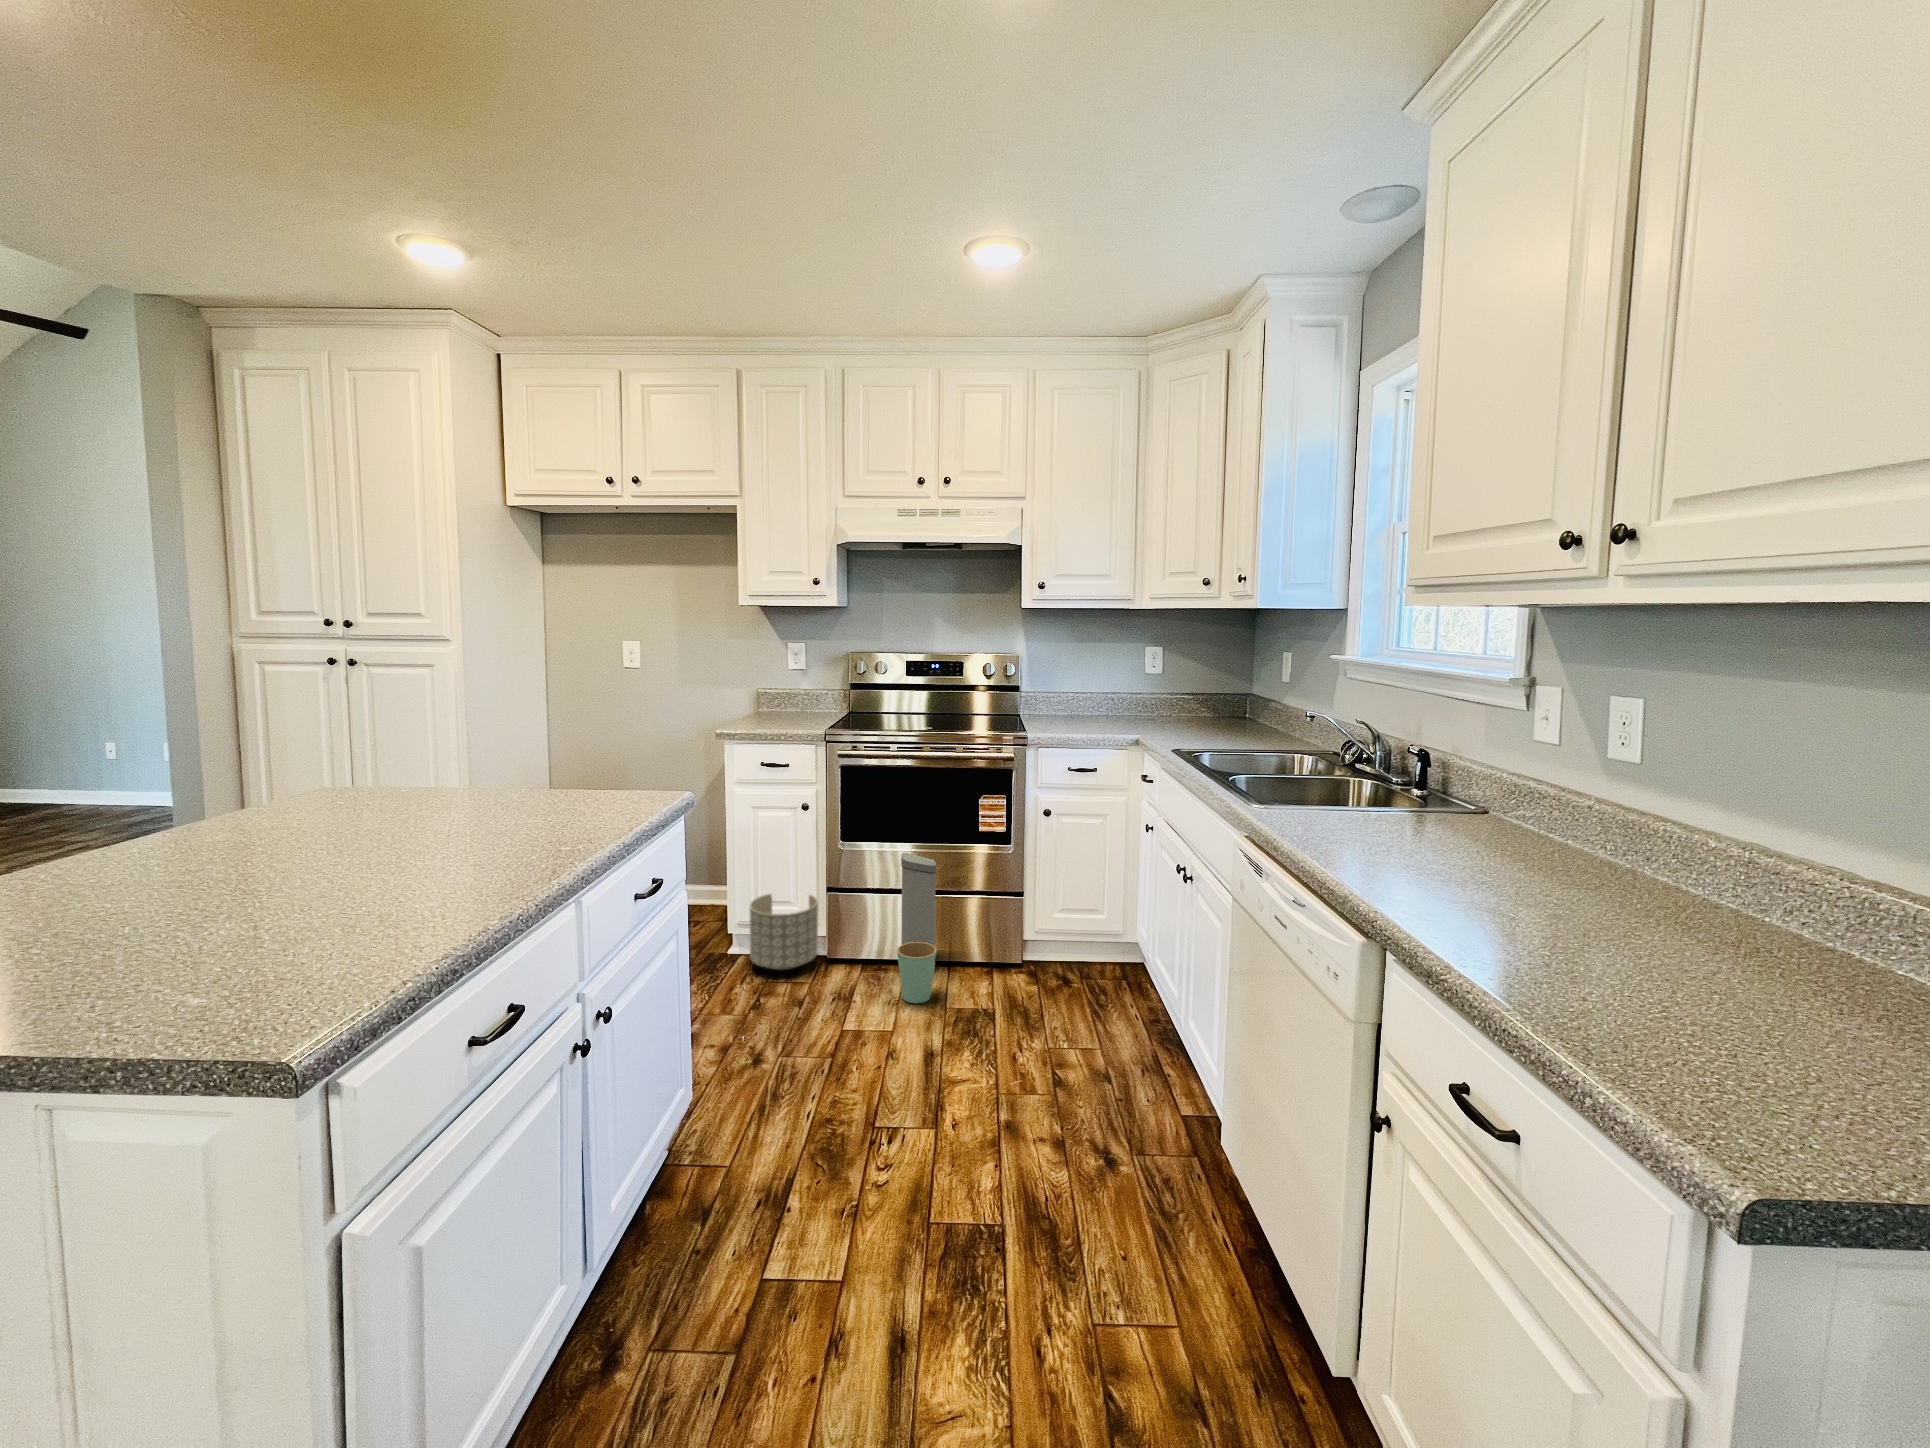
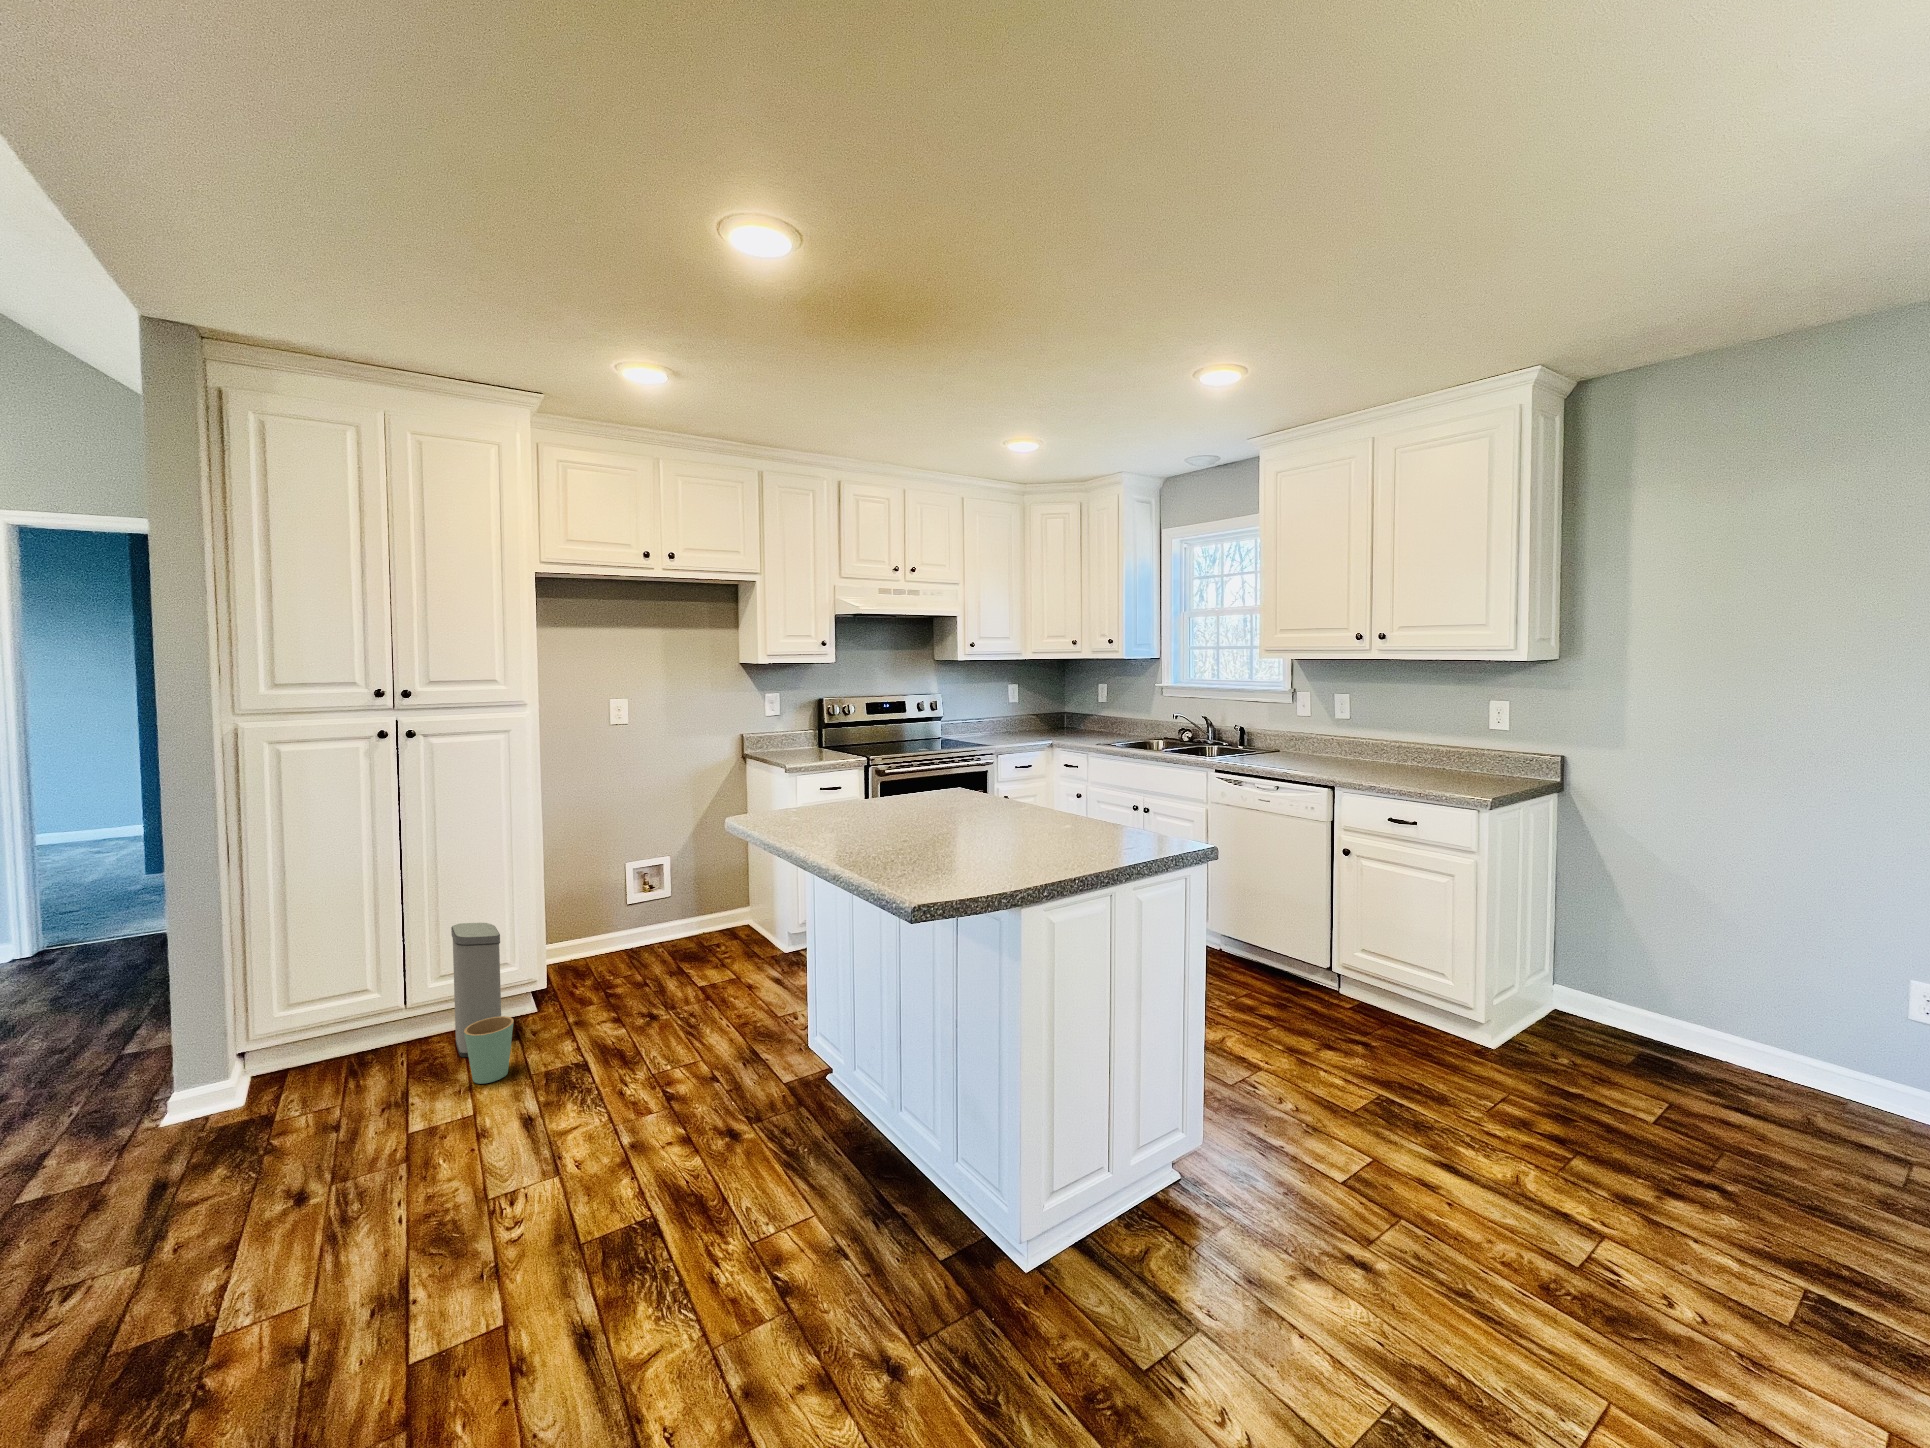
planter: present [750,894,818,970] -> none [229,1005,339,1107]

